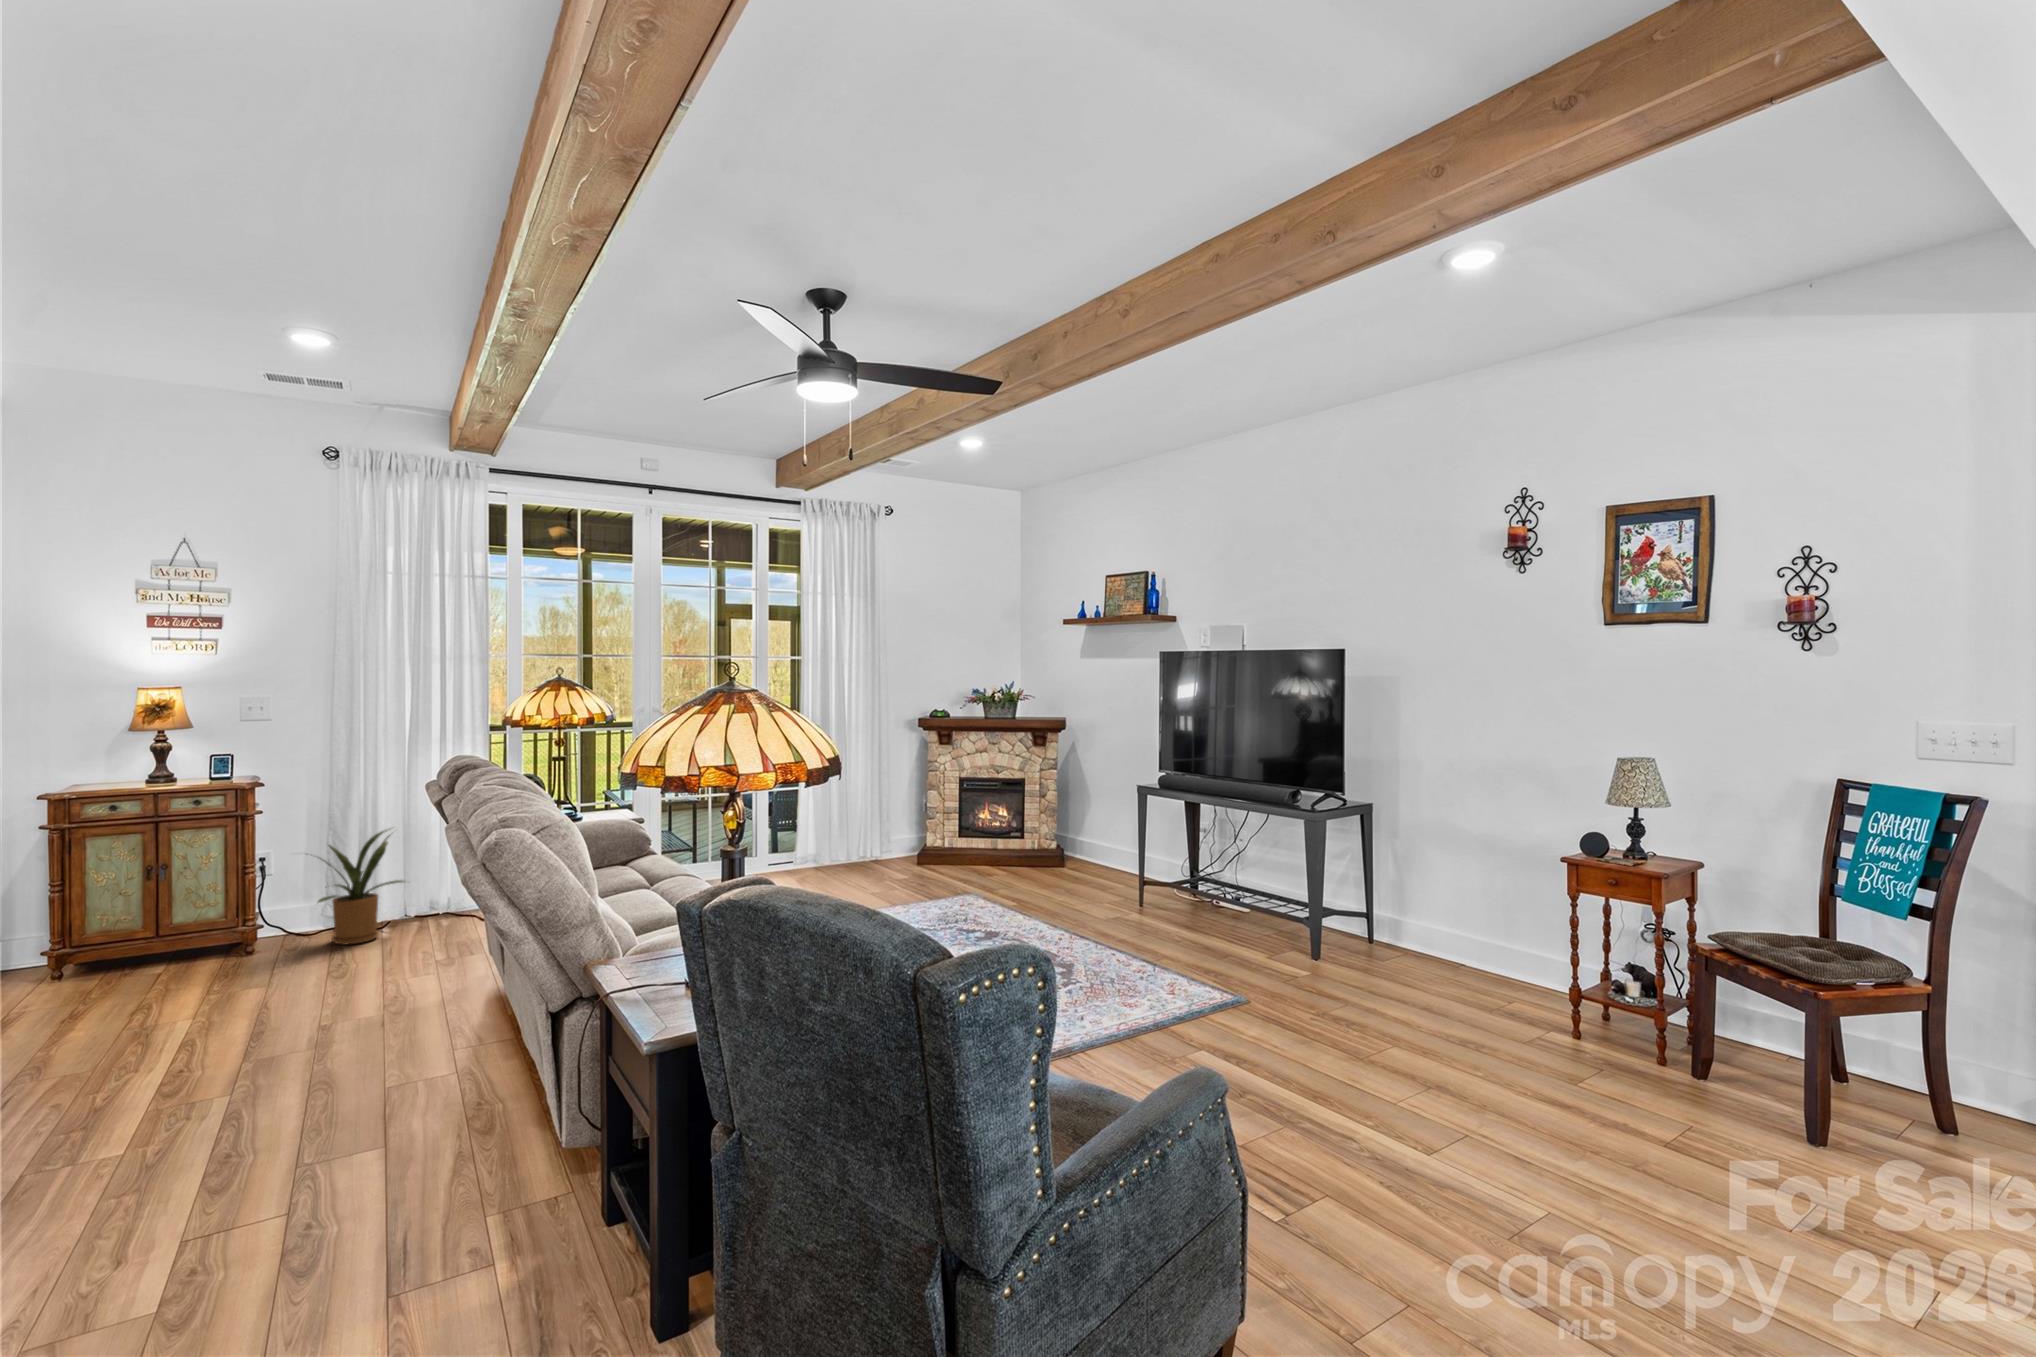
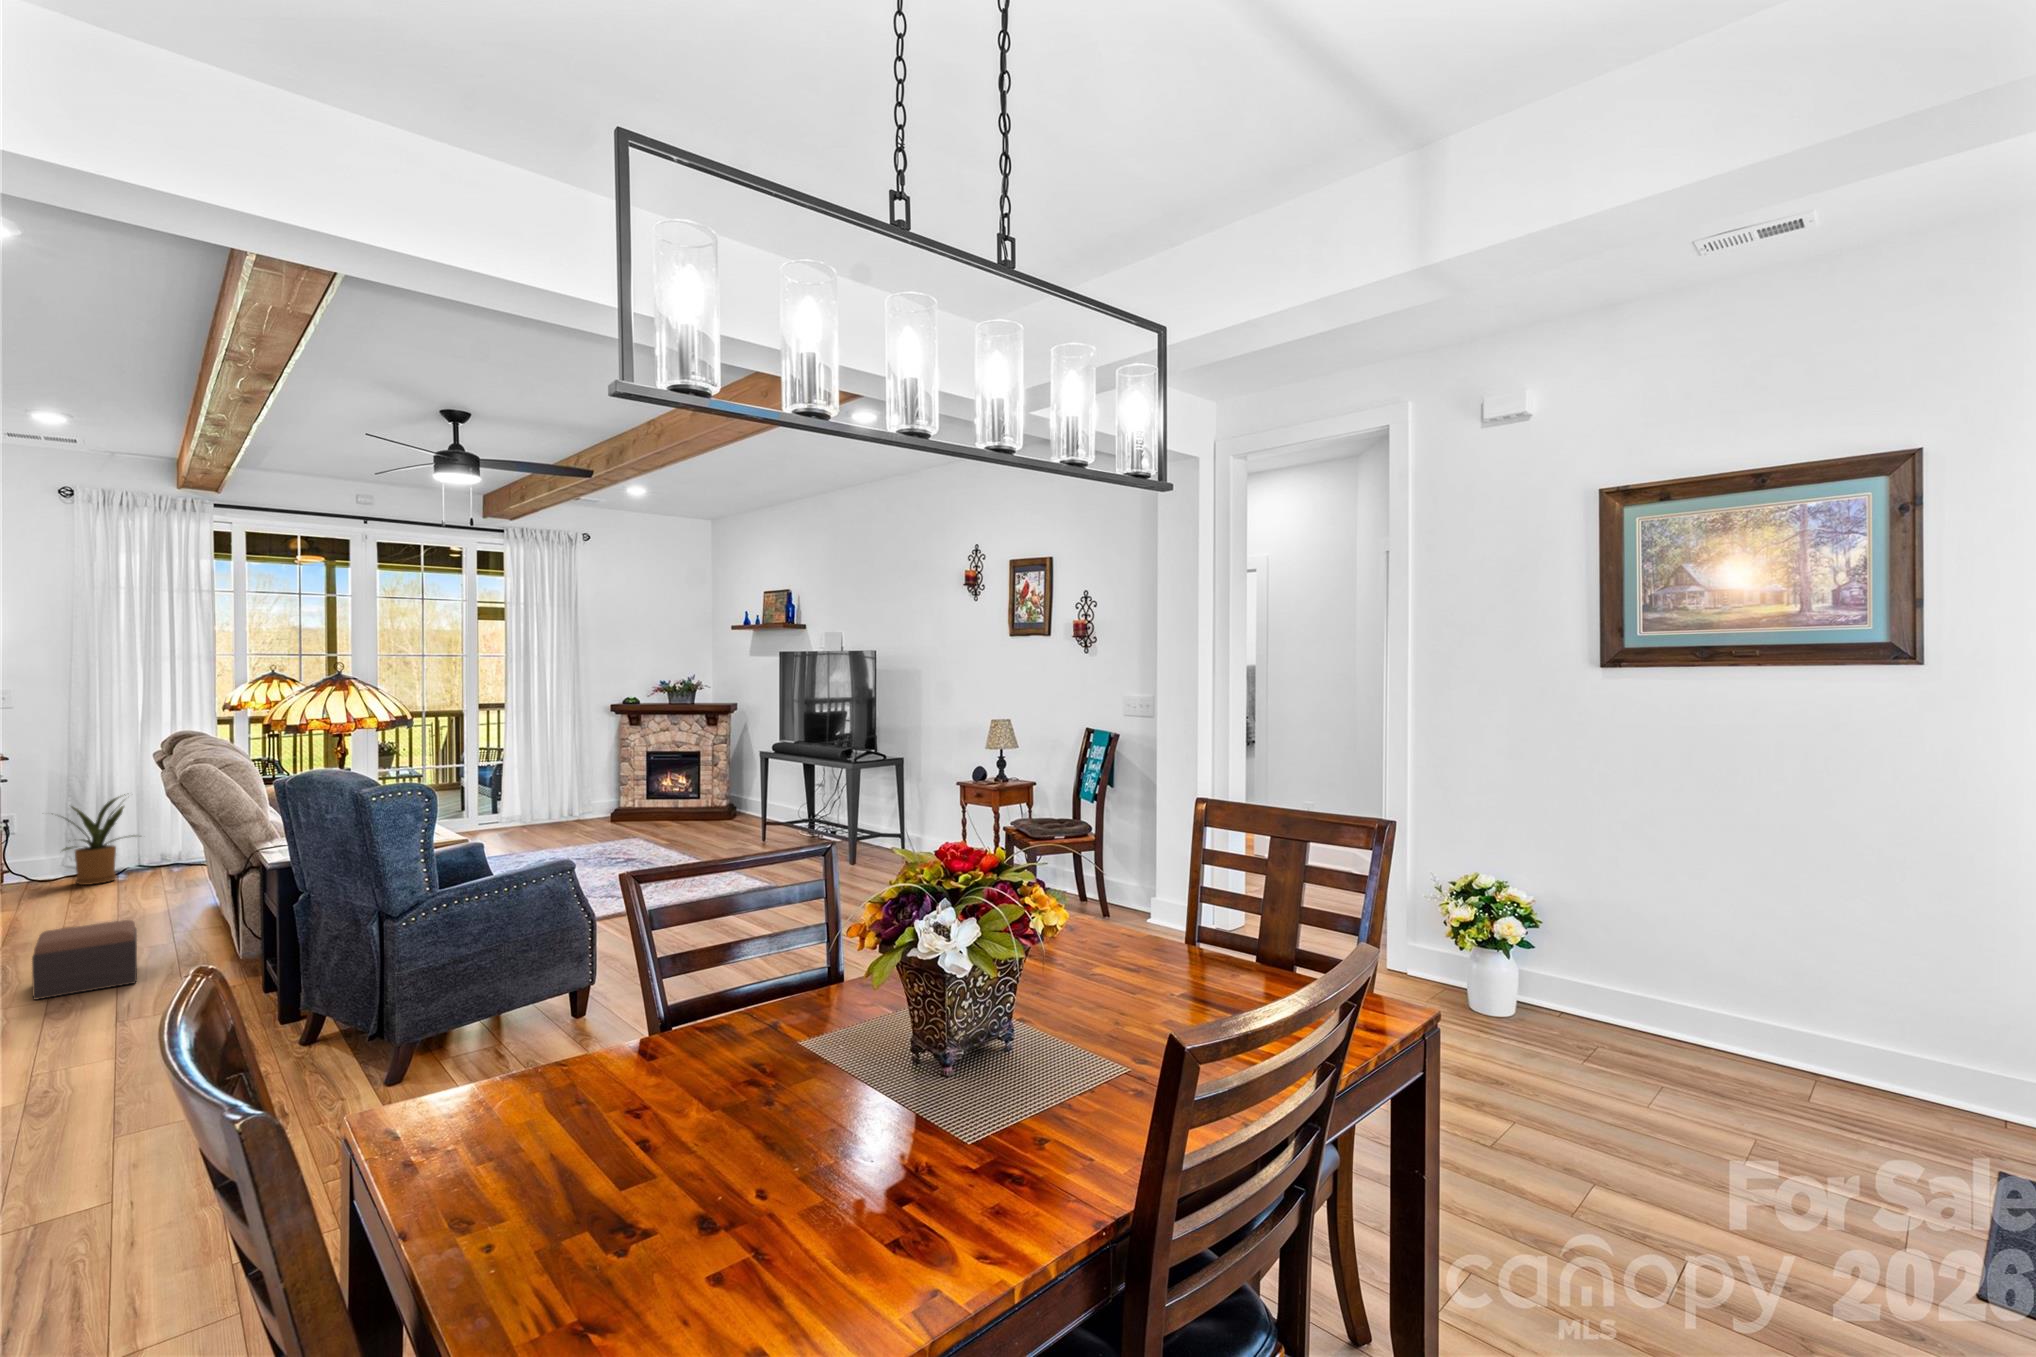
footstool: none [266,1059,414,1211] -> present [32,920,137,1000]

